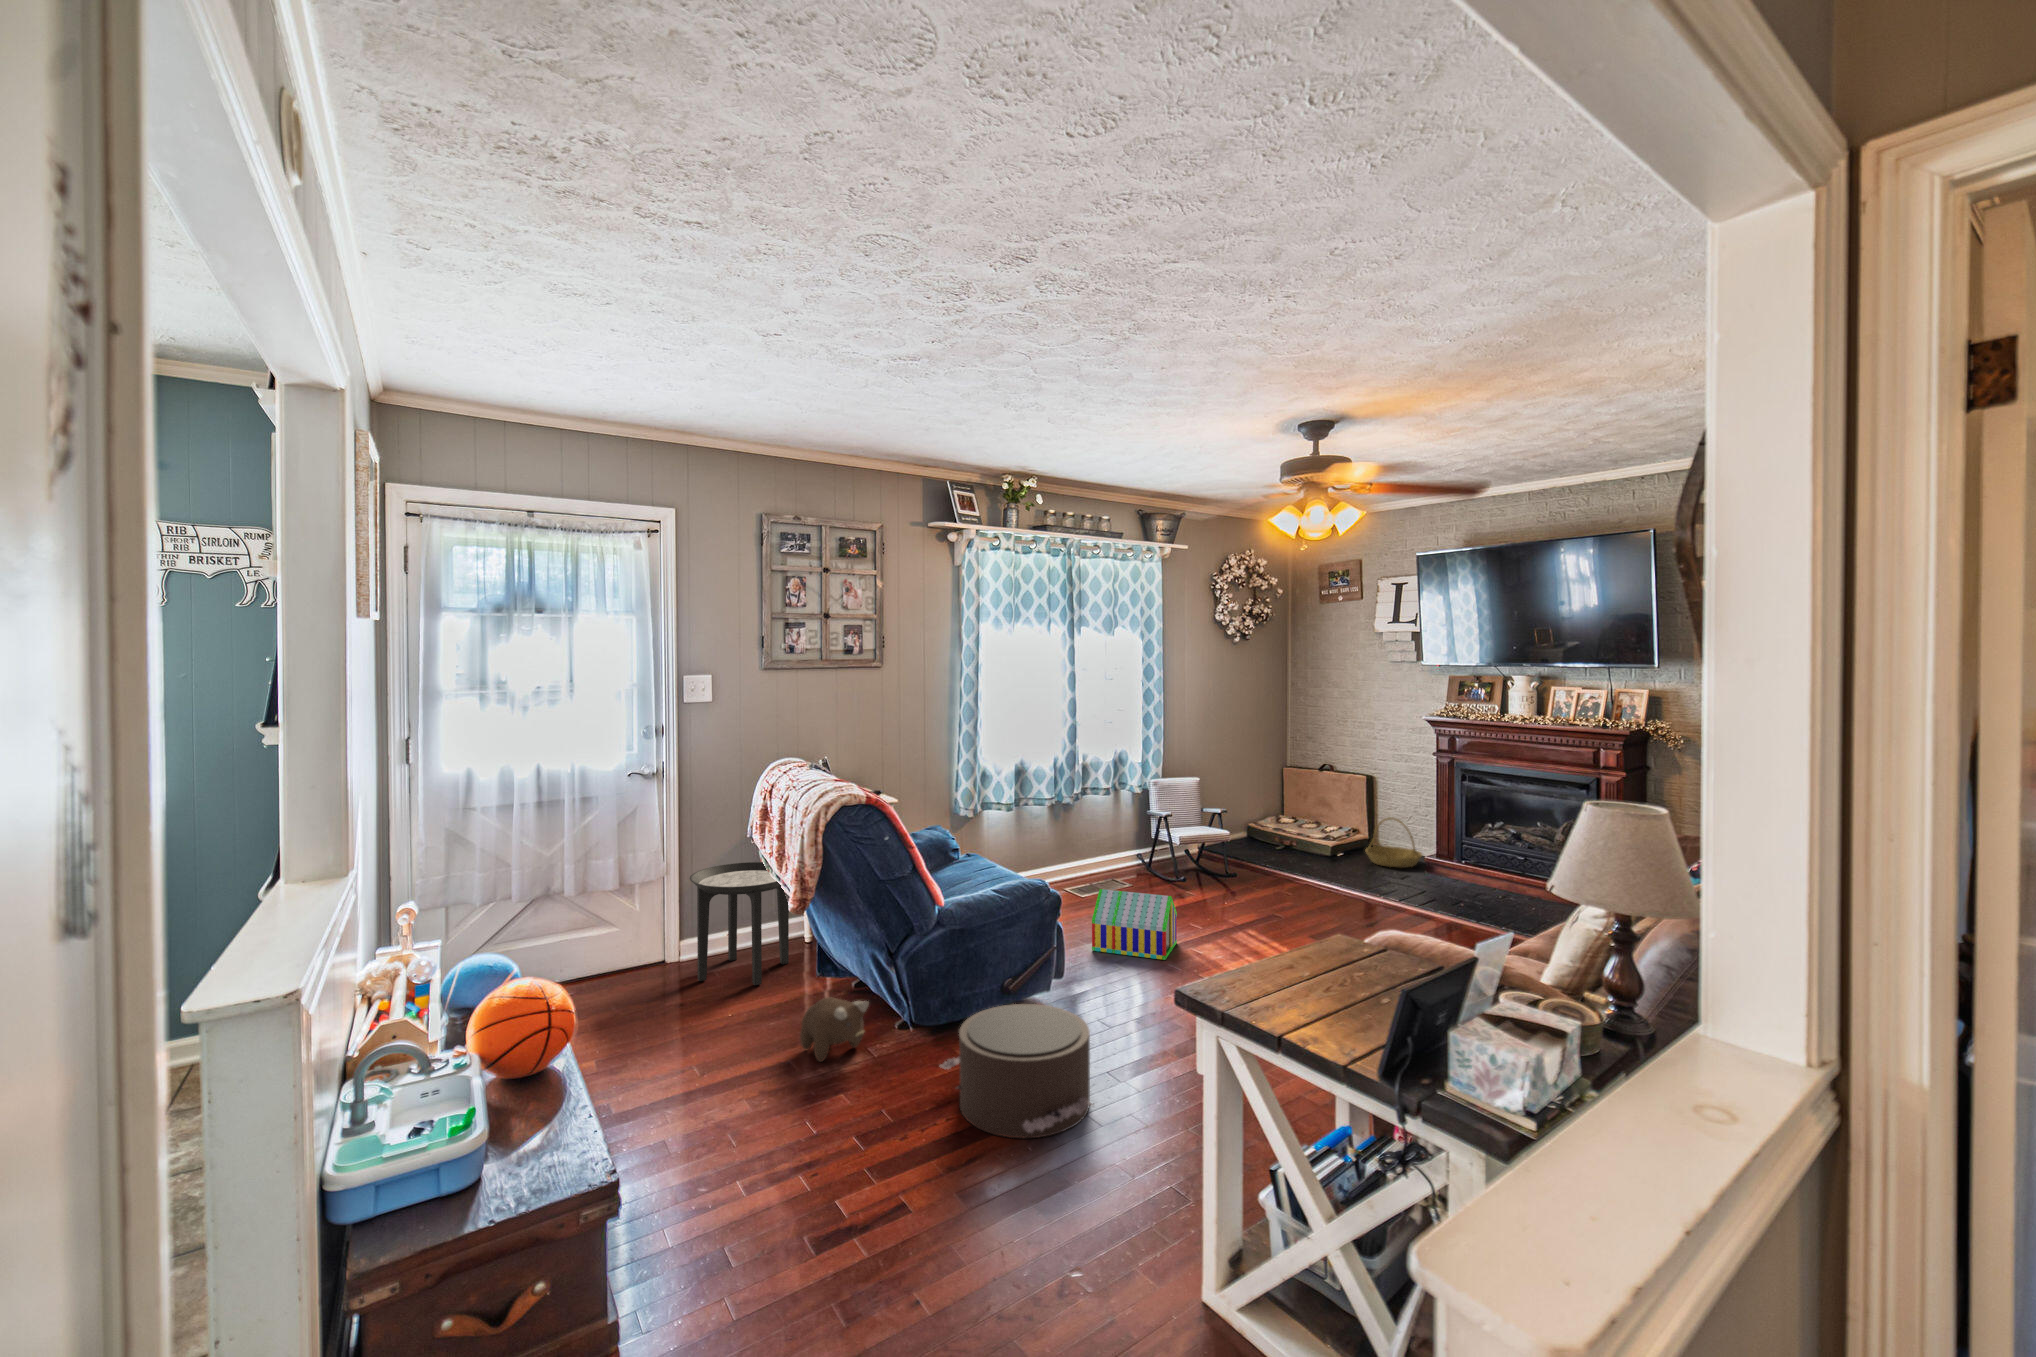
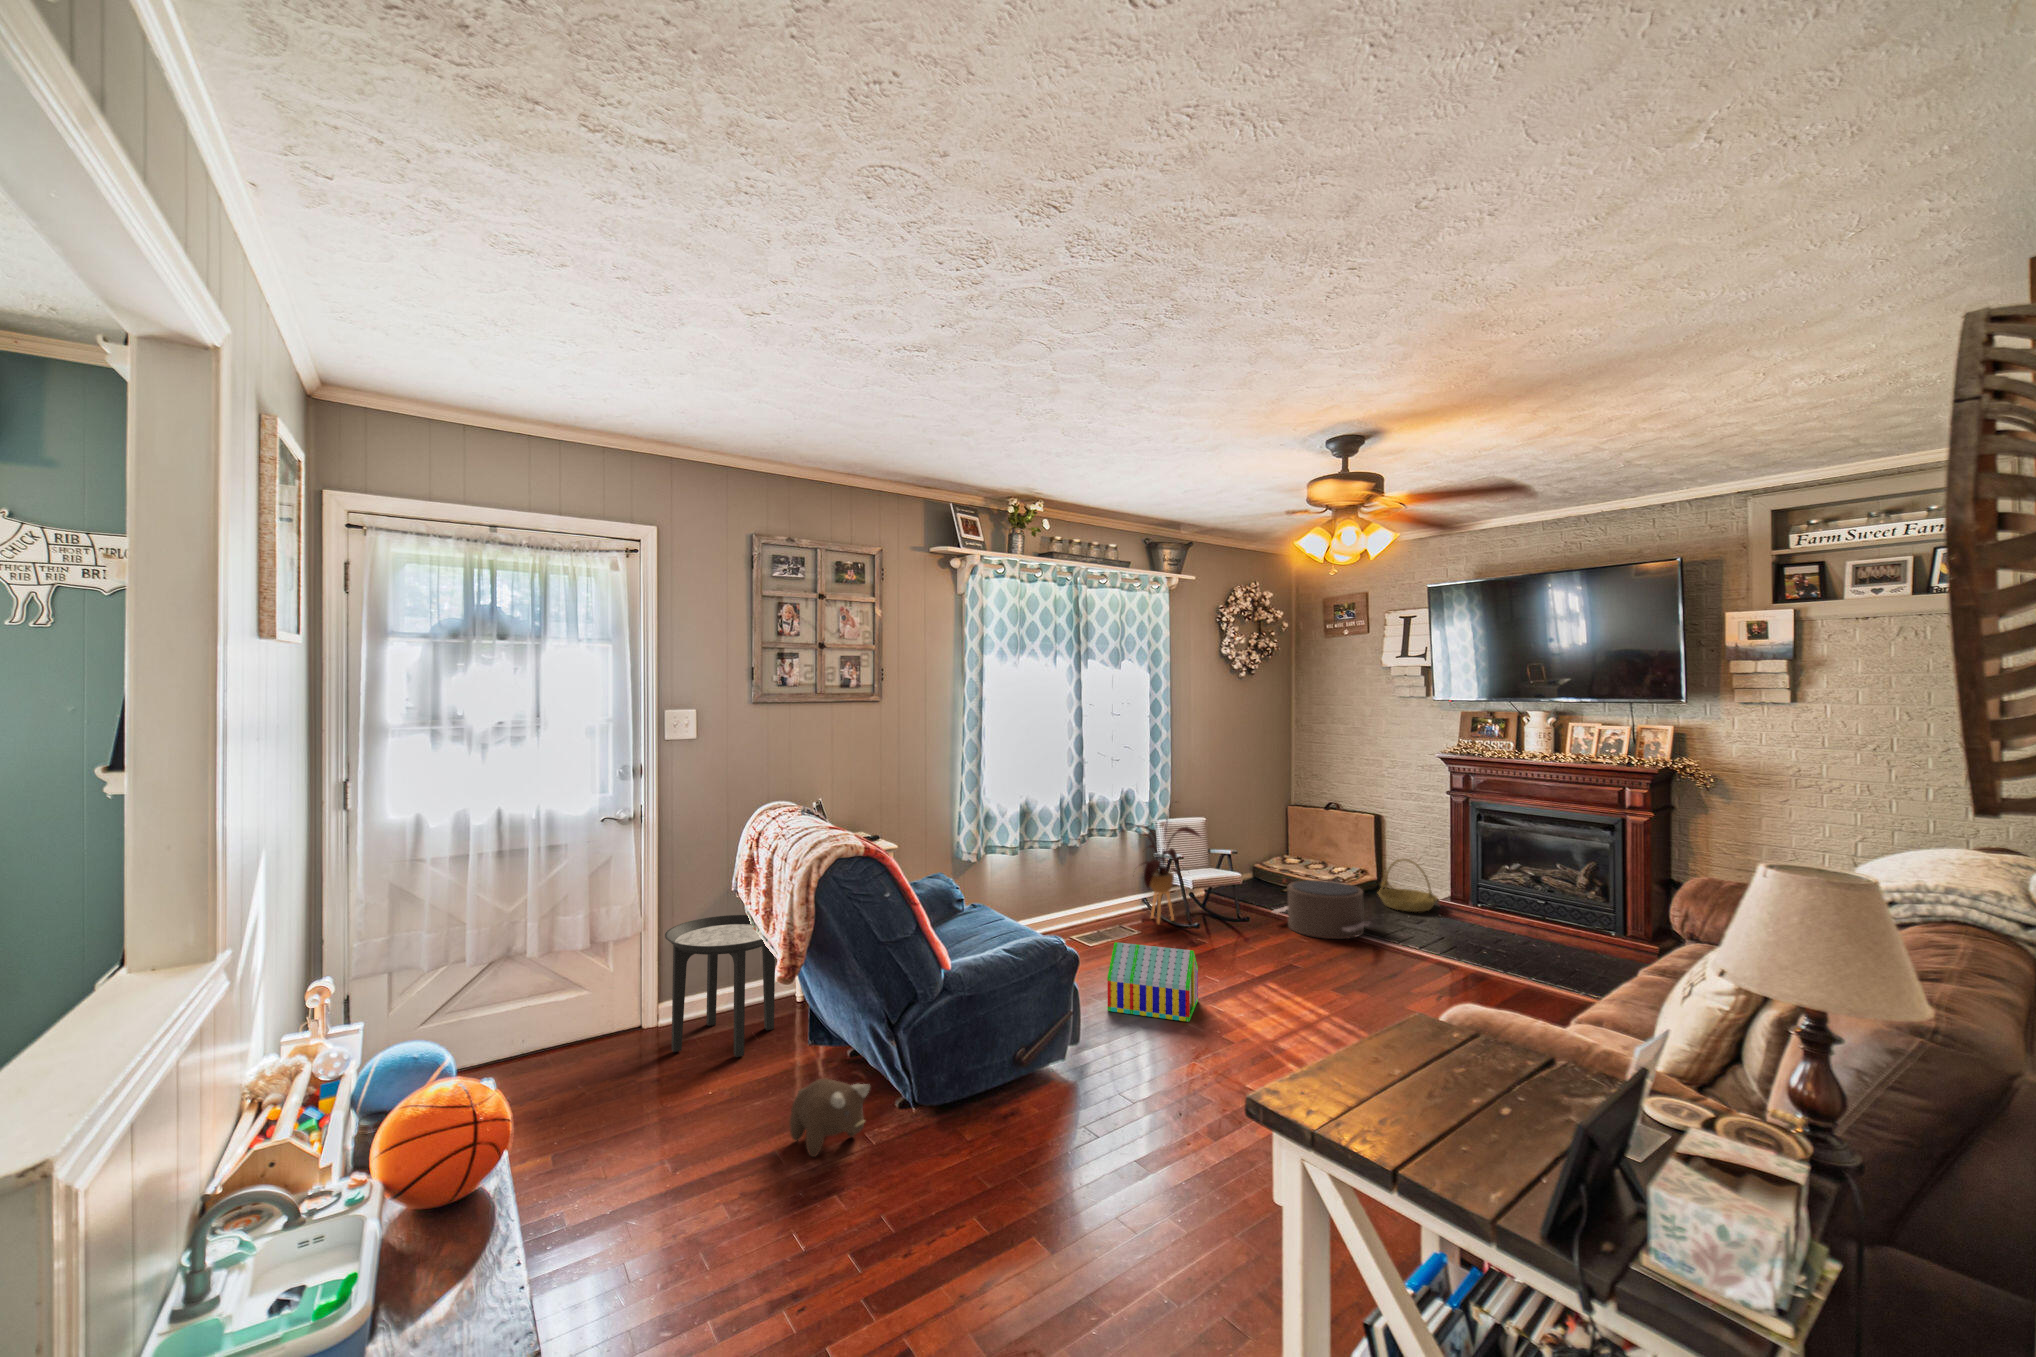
house plant: none [1119,762,1191,878] -> present [1133,819,1199,924]
pouf: present [940,1004,1092,1138] -> present [1272,880,1370,939]

